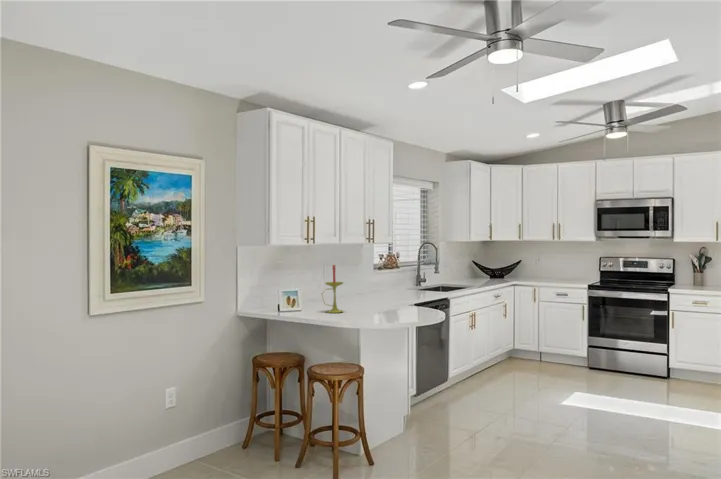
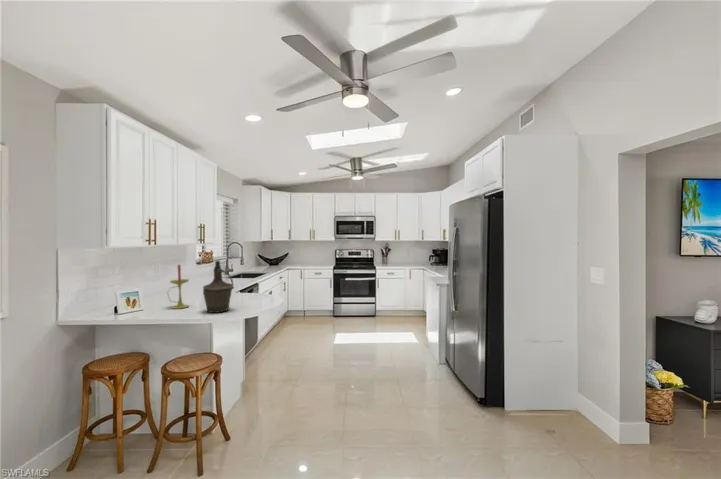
bottle: none [350,261,383,320] -> present [203,261,234,313]

